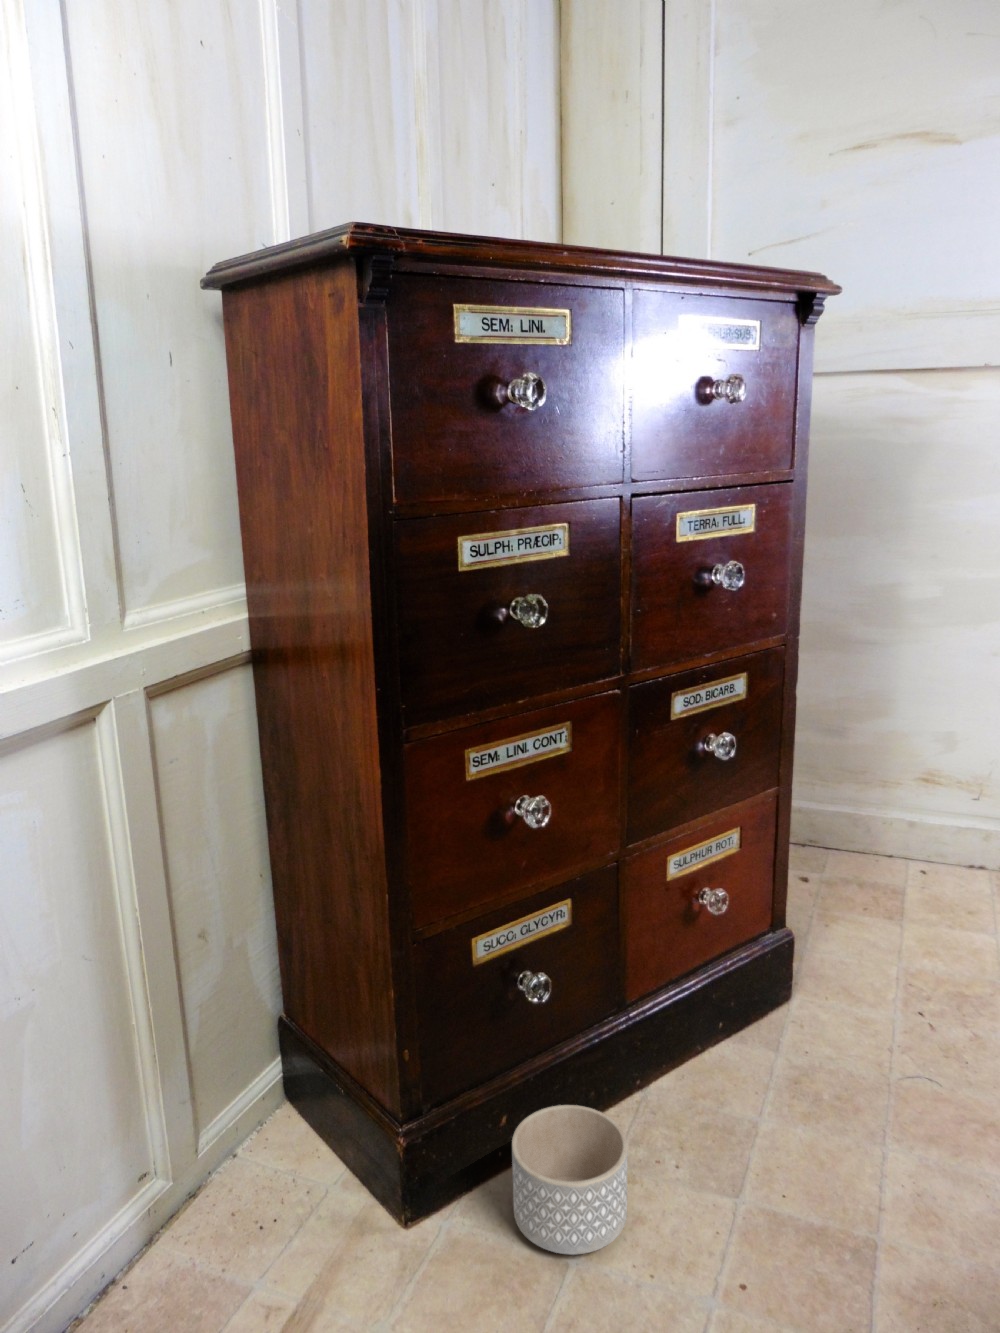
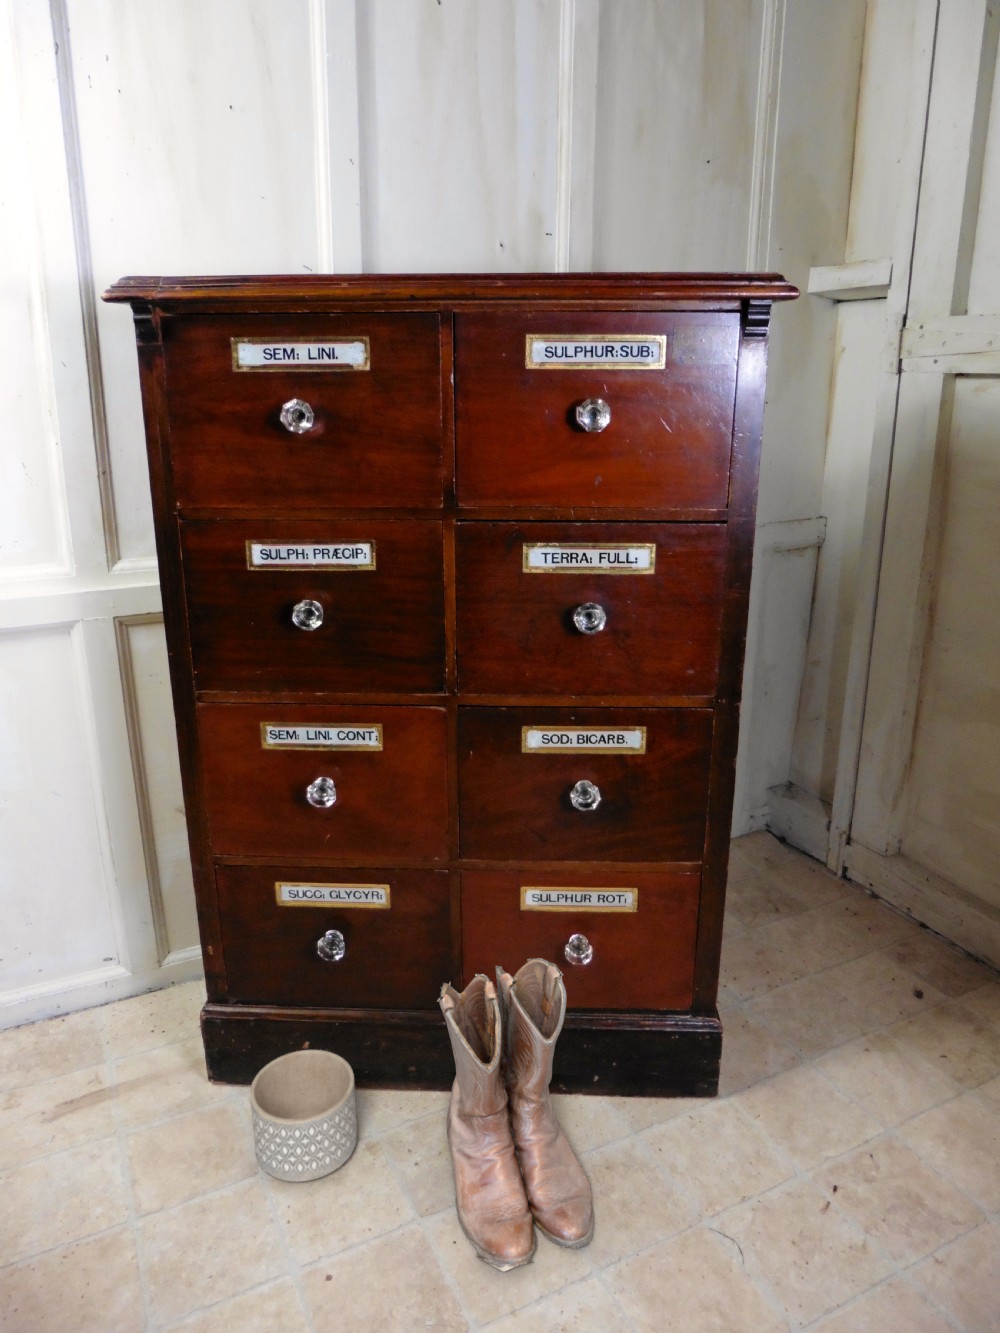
boots: none [662,911,856,1194] -> present [437,958,594,1272]

